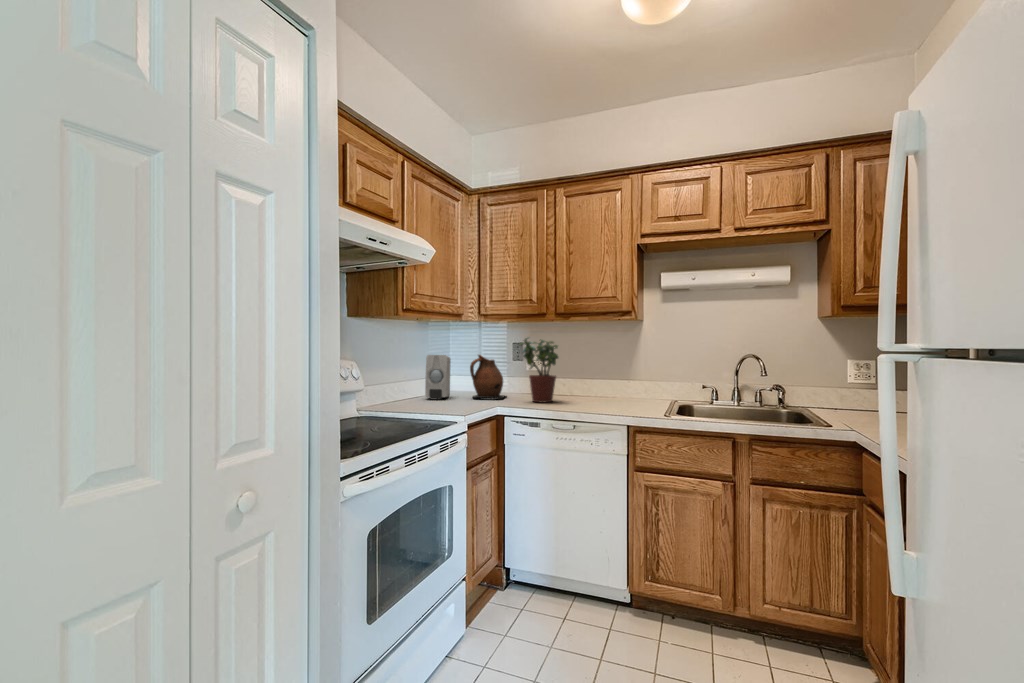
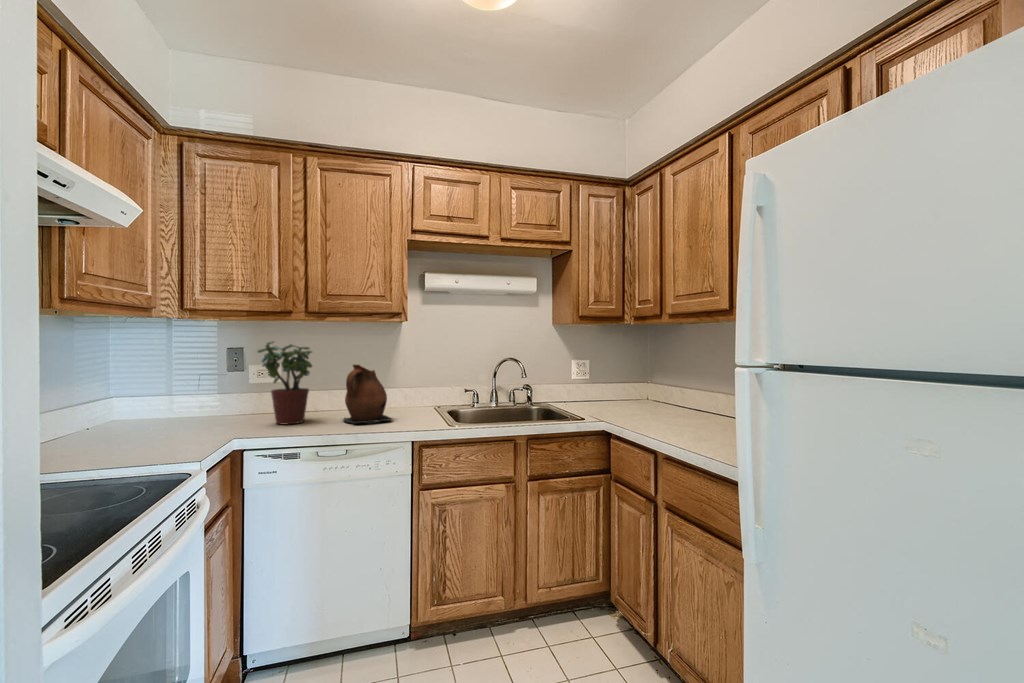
soap dispenser: present [425,355,451,400] -> none [85,368,130,439]
ceramic pitcher: present [470,355,506,399] -> present [343,364,392,423]

